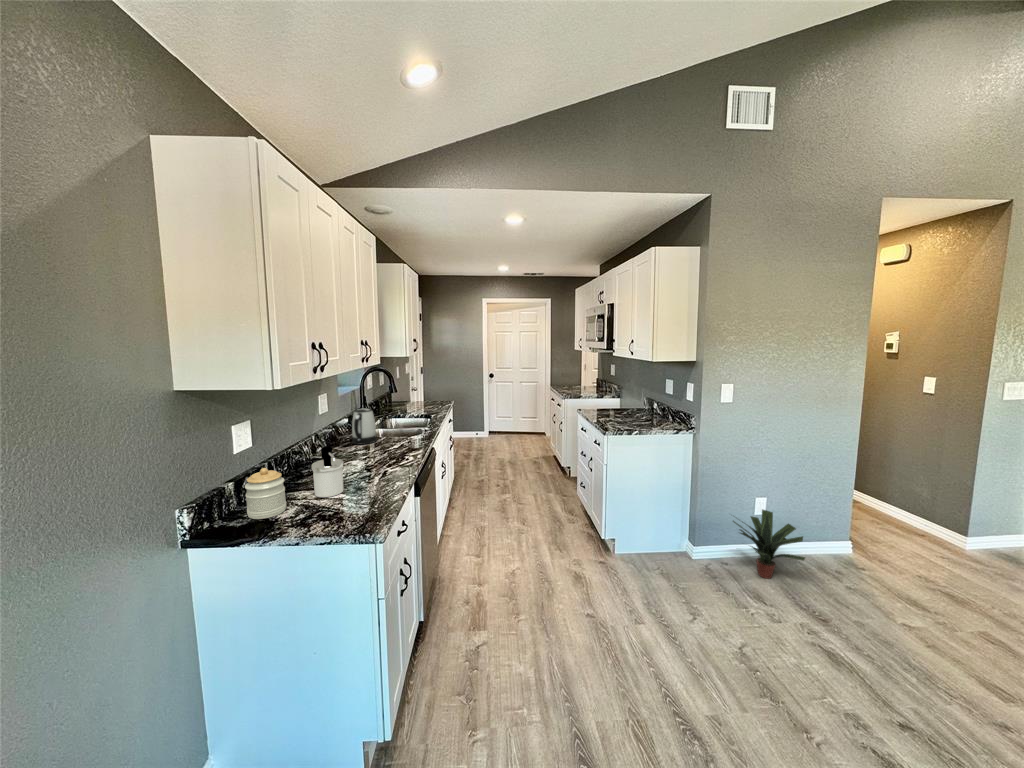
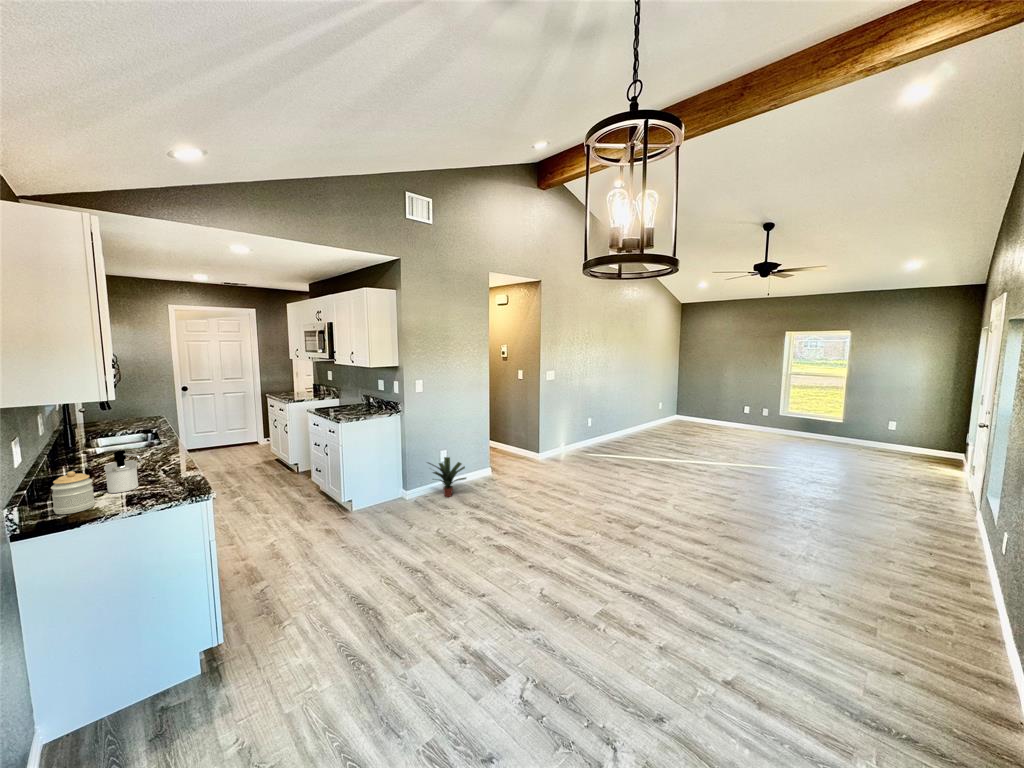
kettle: present [352,409,377,445] -> none [76,426,110,463]

